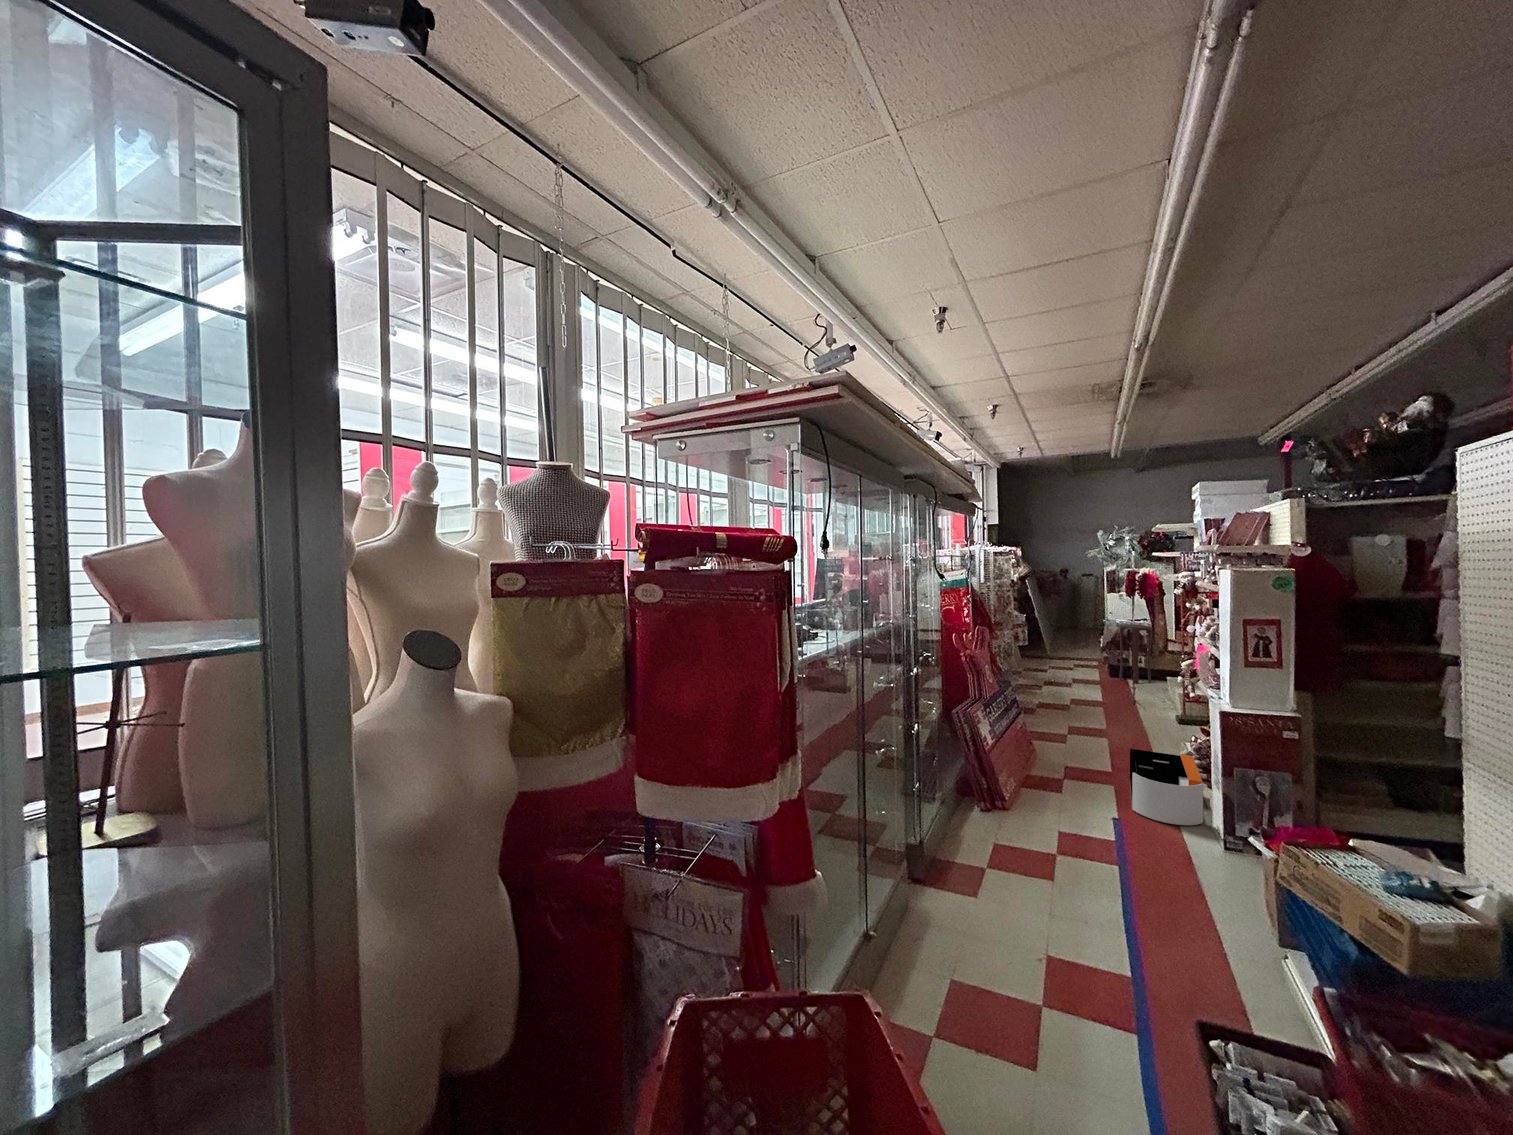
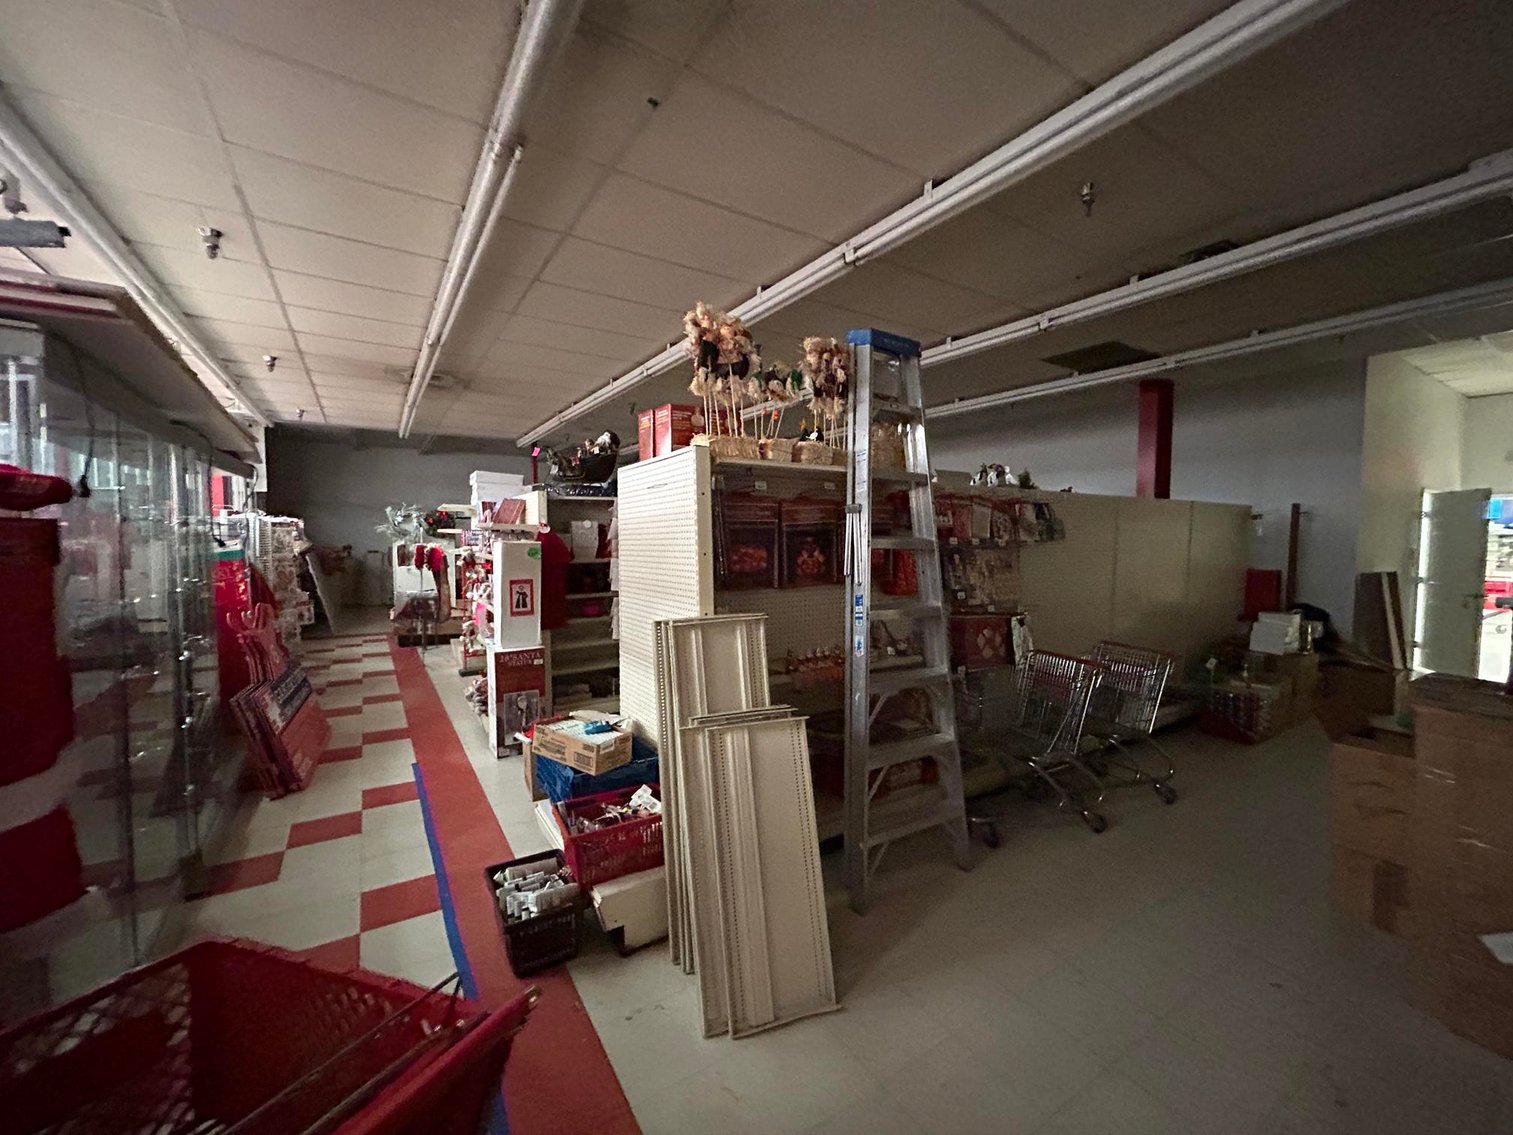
storage bin: present [1130,749,1203,825] -> none [426,695,483,752]

